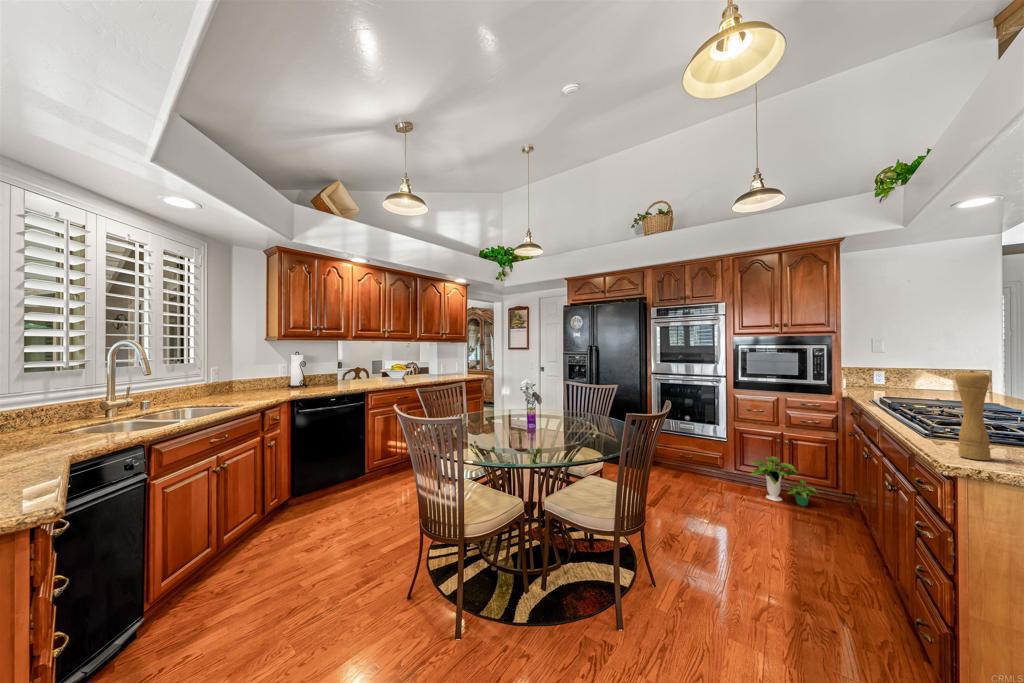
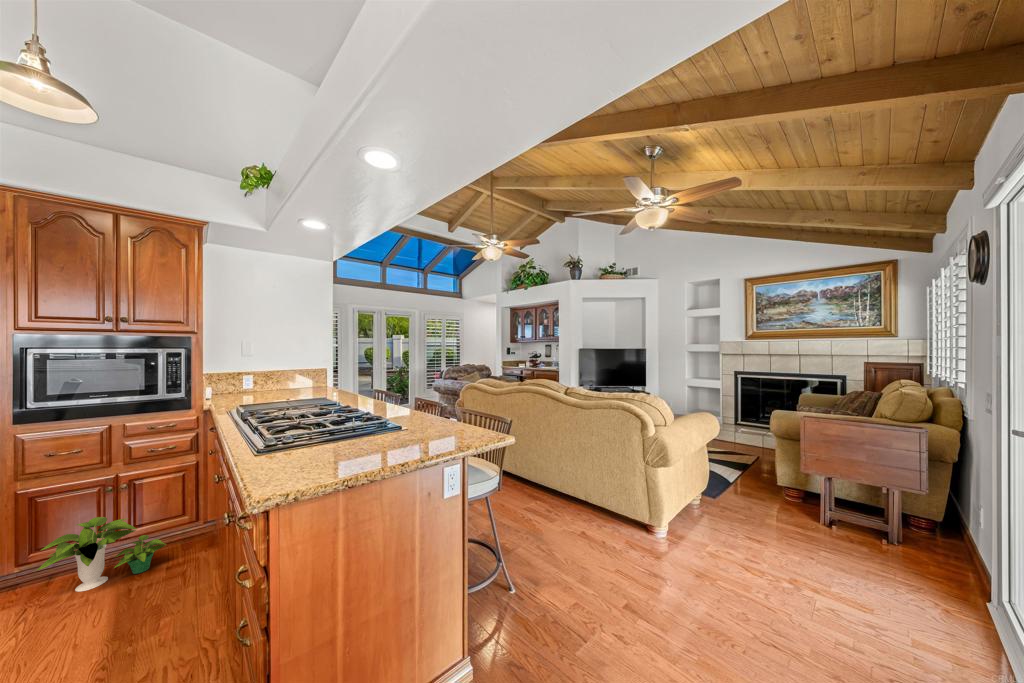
pepper mill: present [955,371,991,460] -> none [268,368,301,480]

